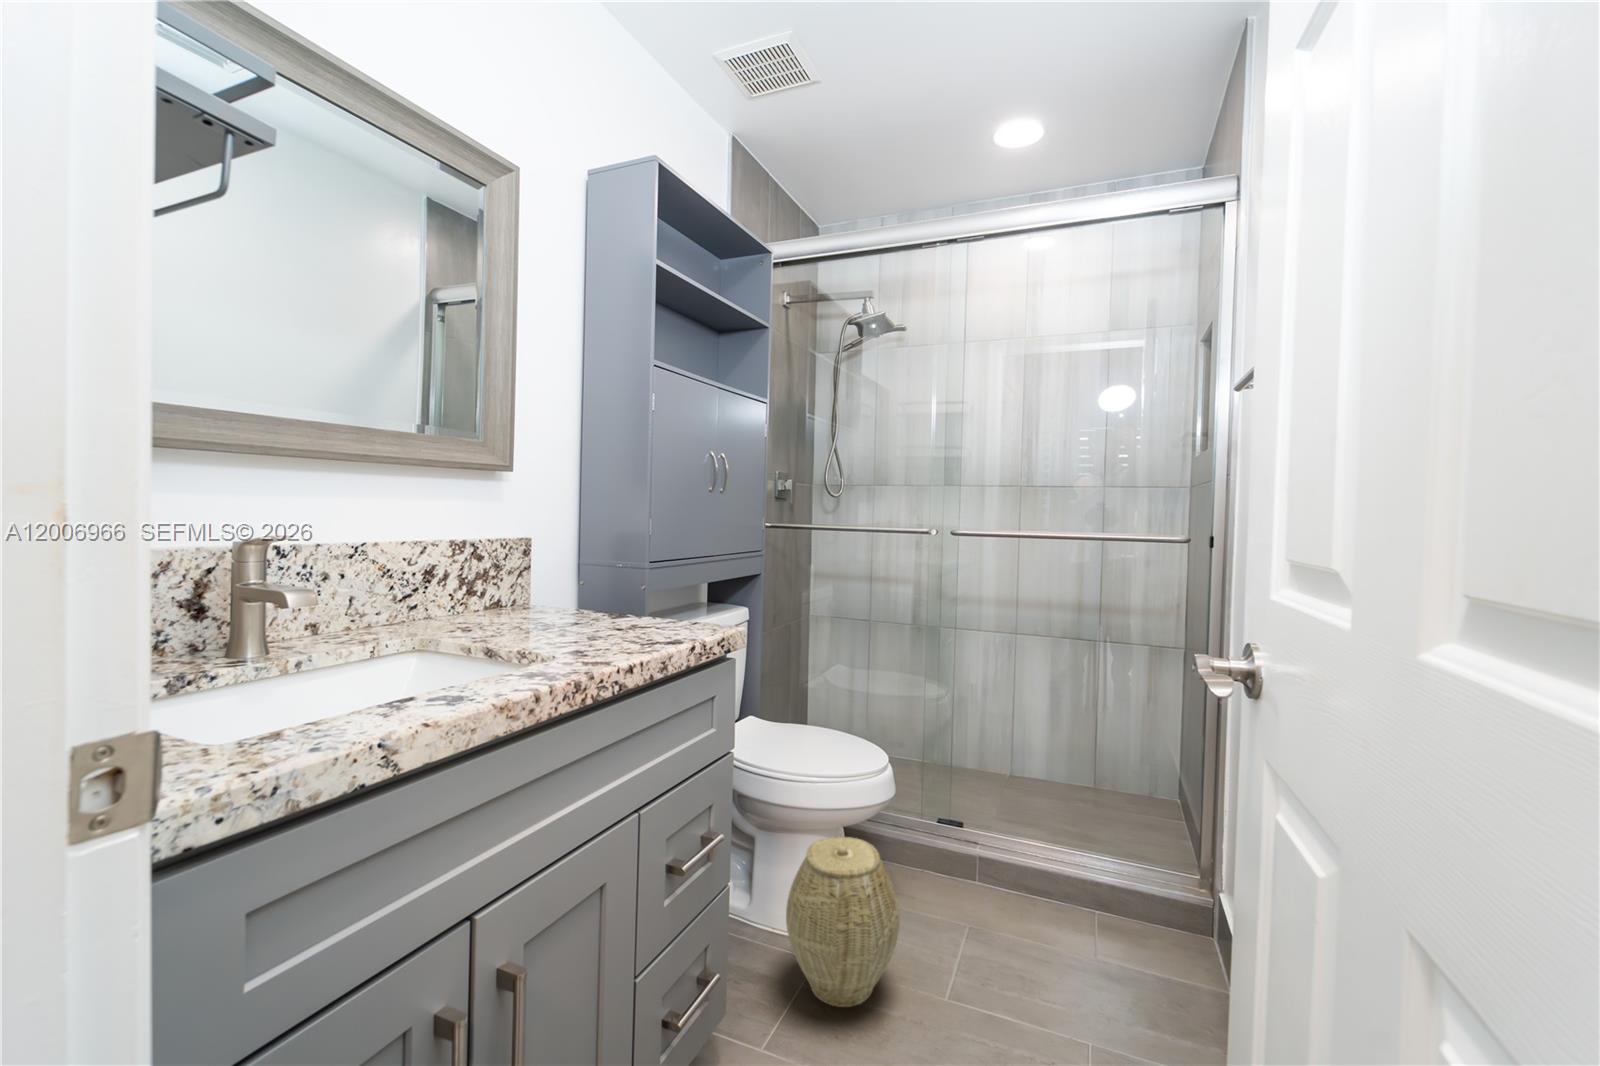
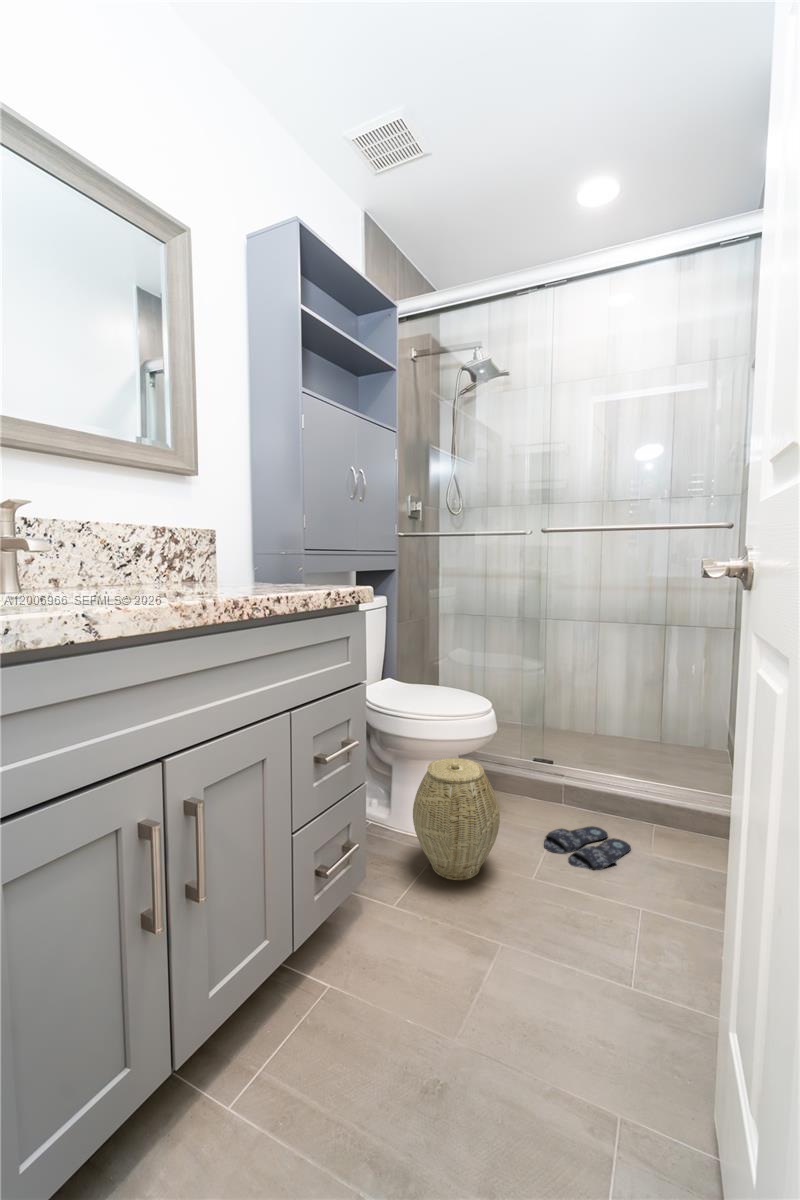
slippers: none [954,917,1062,987] -> present [544,826,631,870]

